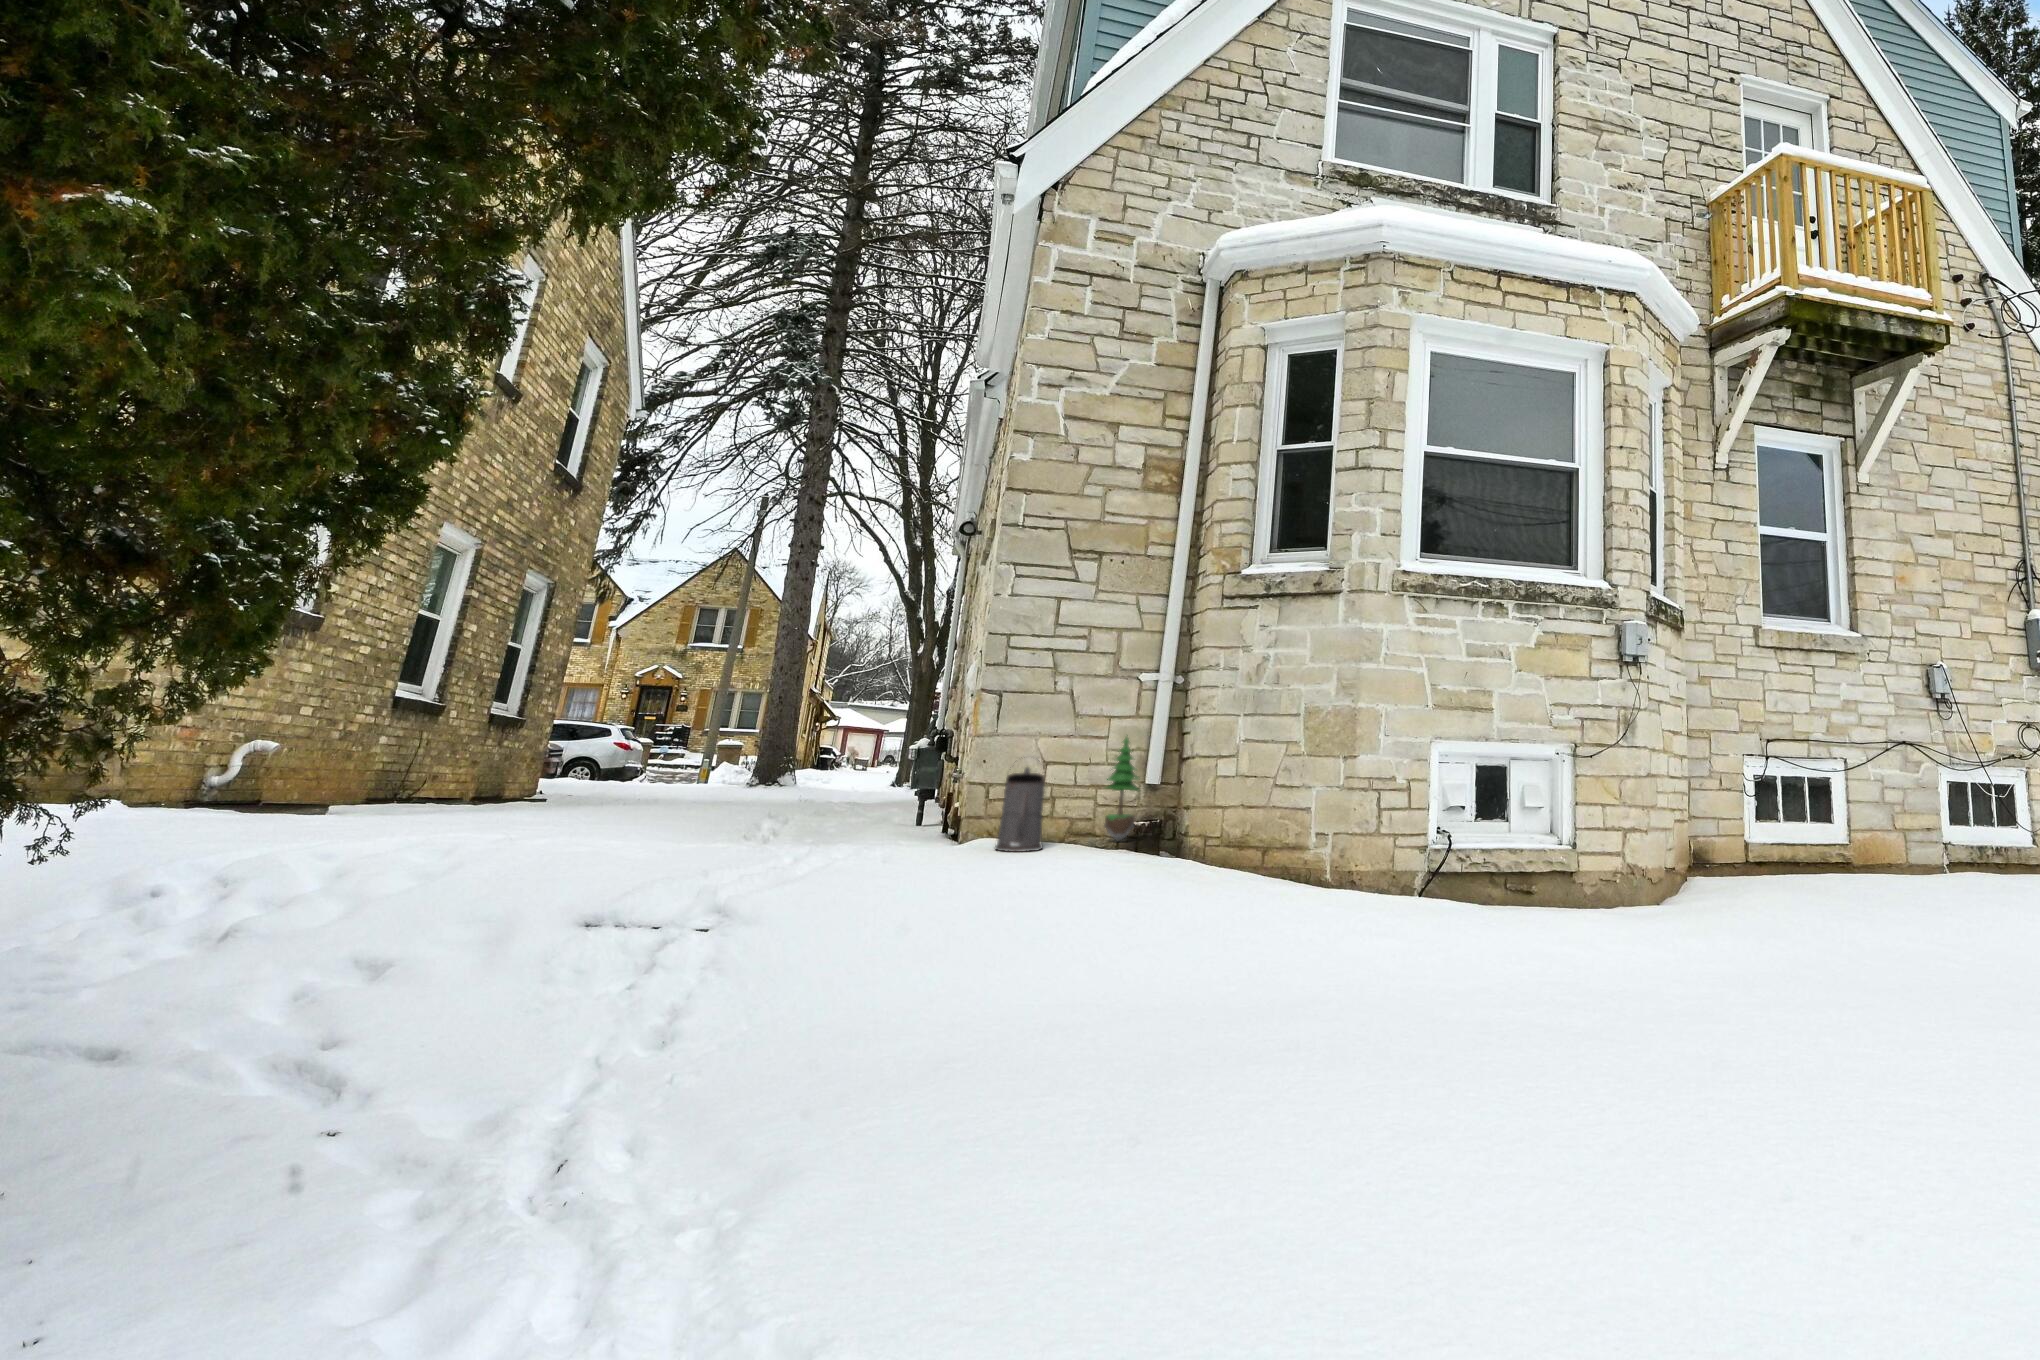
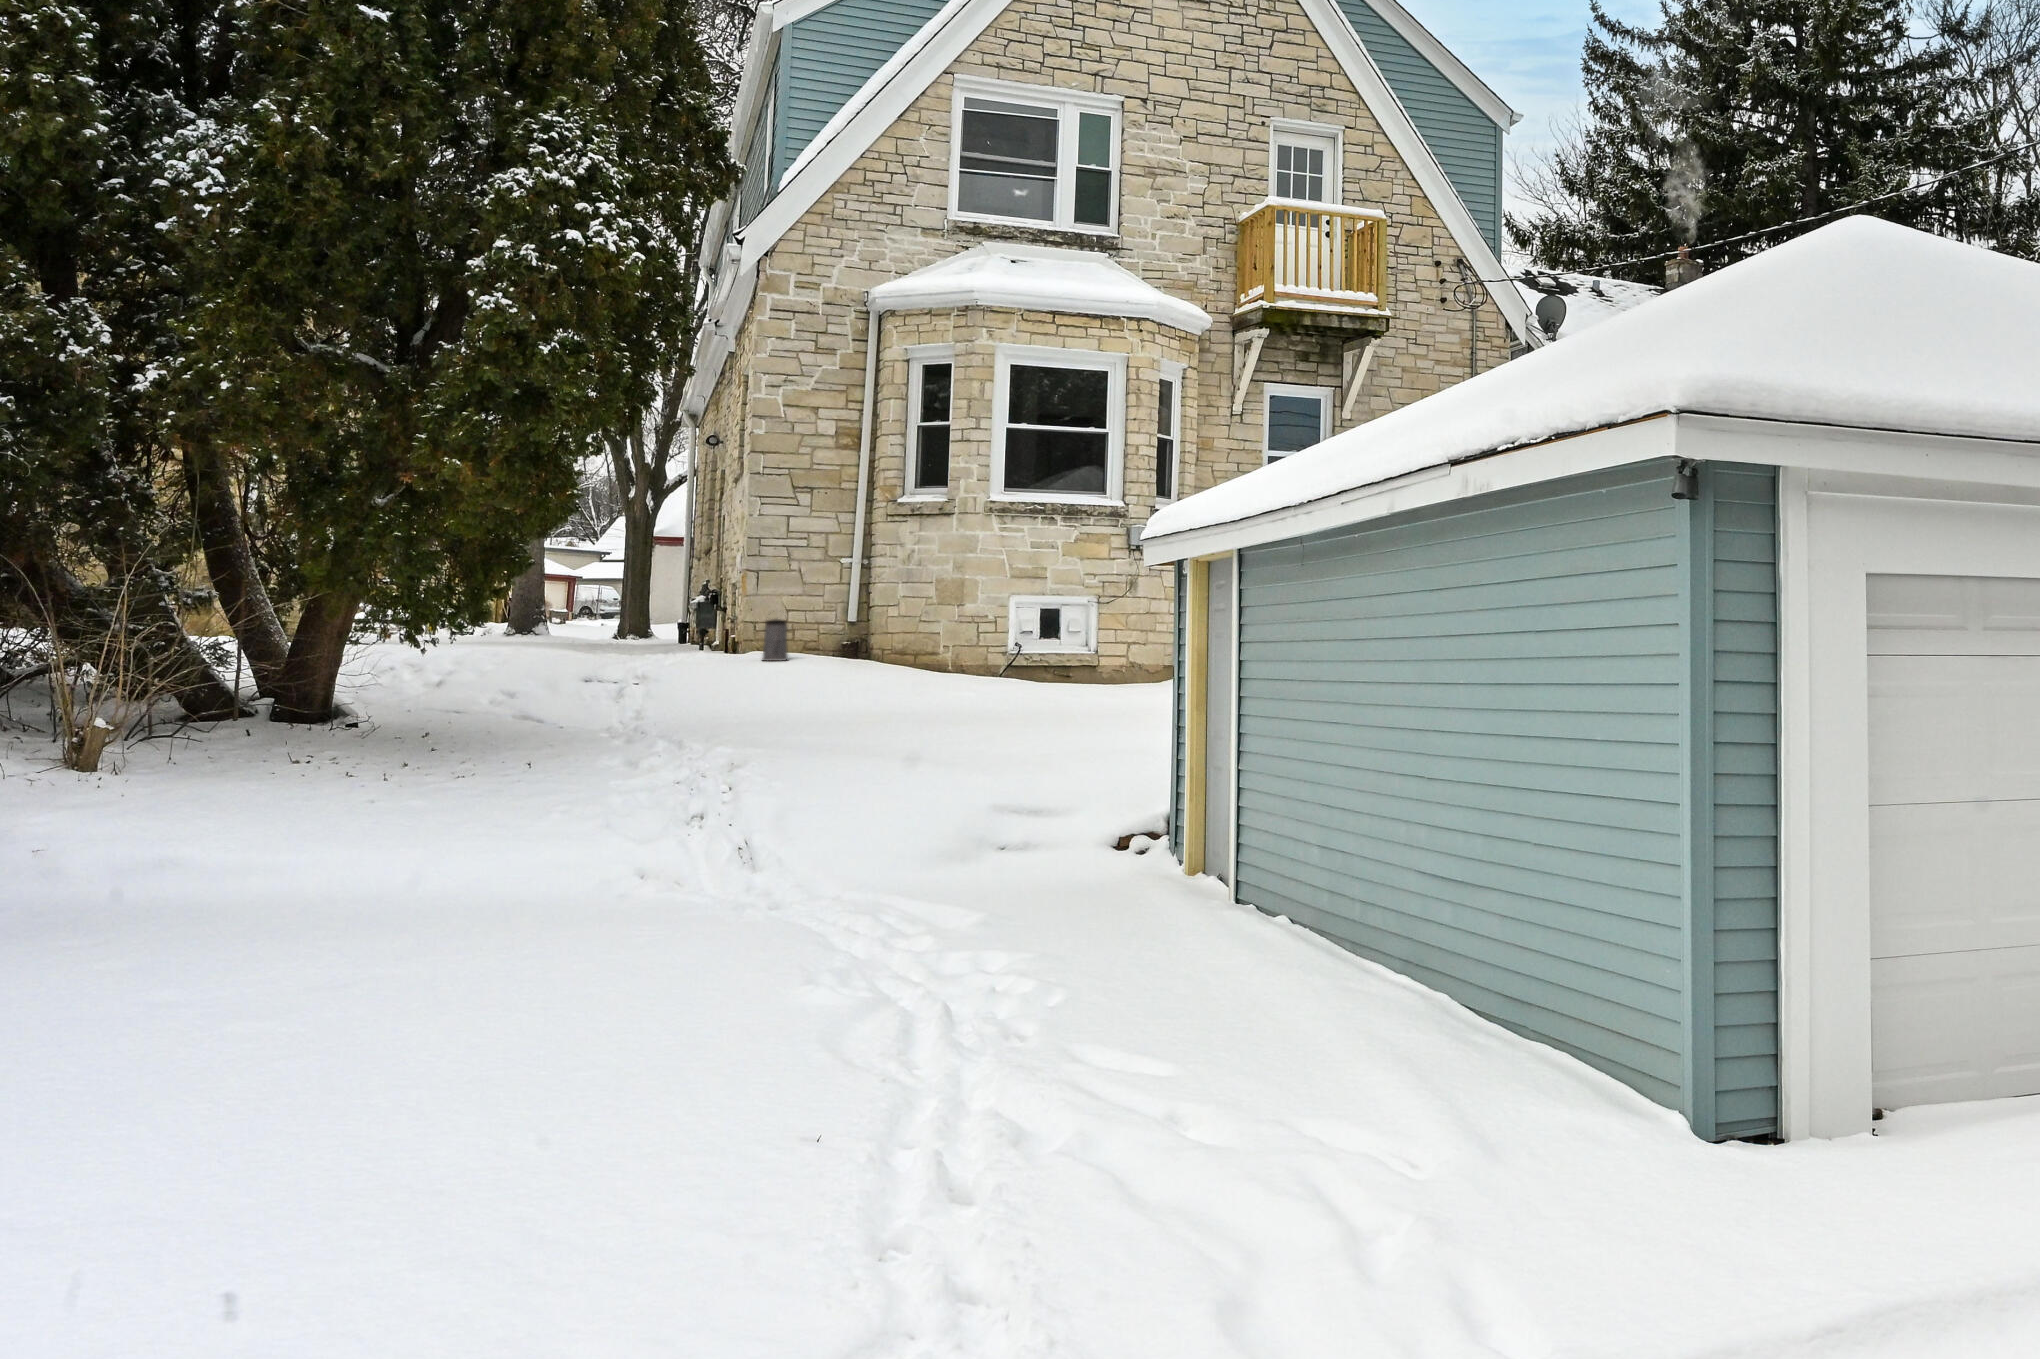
potted tree: present [1104,735,1139,841] -> none [821,597,844,658]

